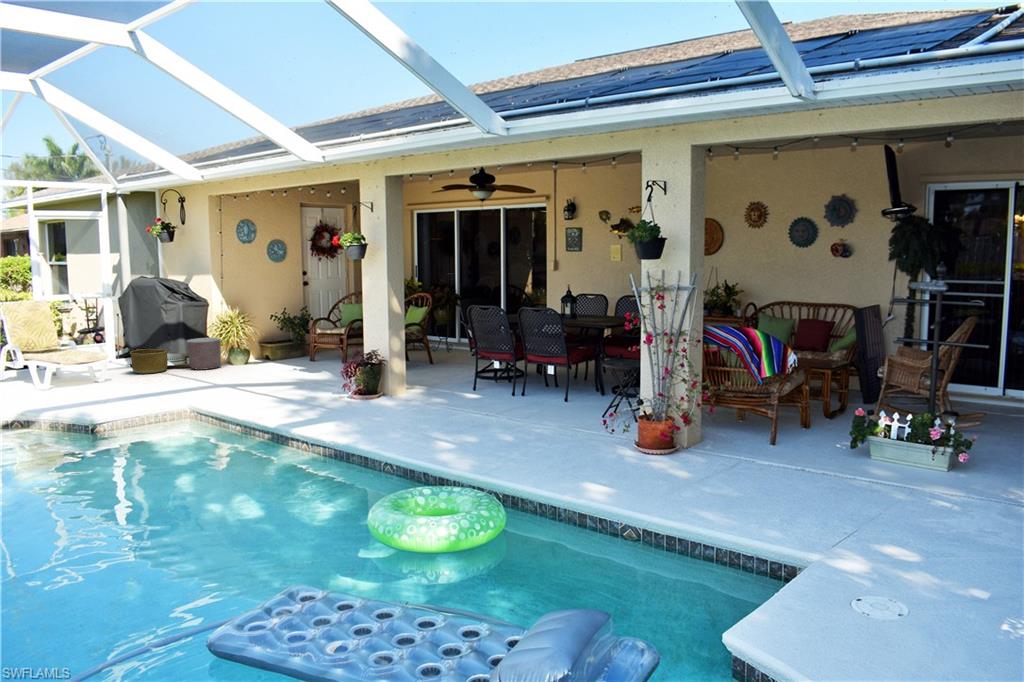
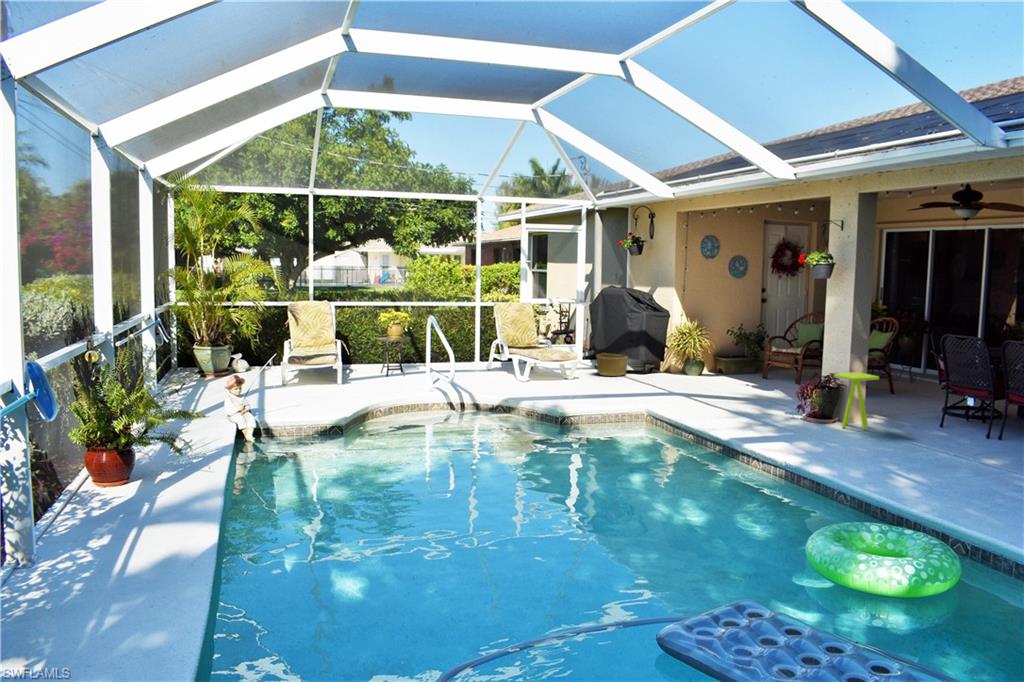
planter: present [187,338,221,370] -> none [645,347,676,377]
side table: none [377,347,416,401] -> present [835,372,879,430]

